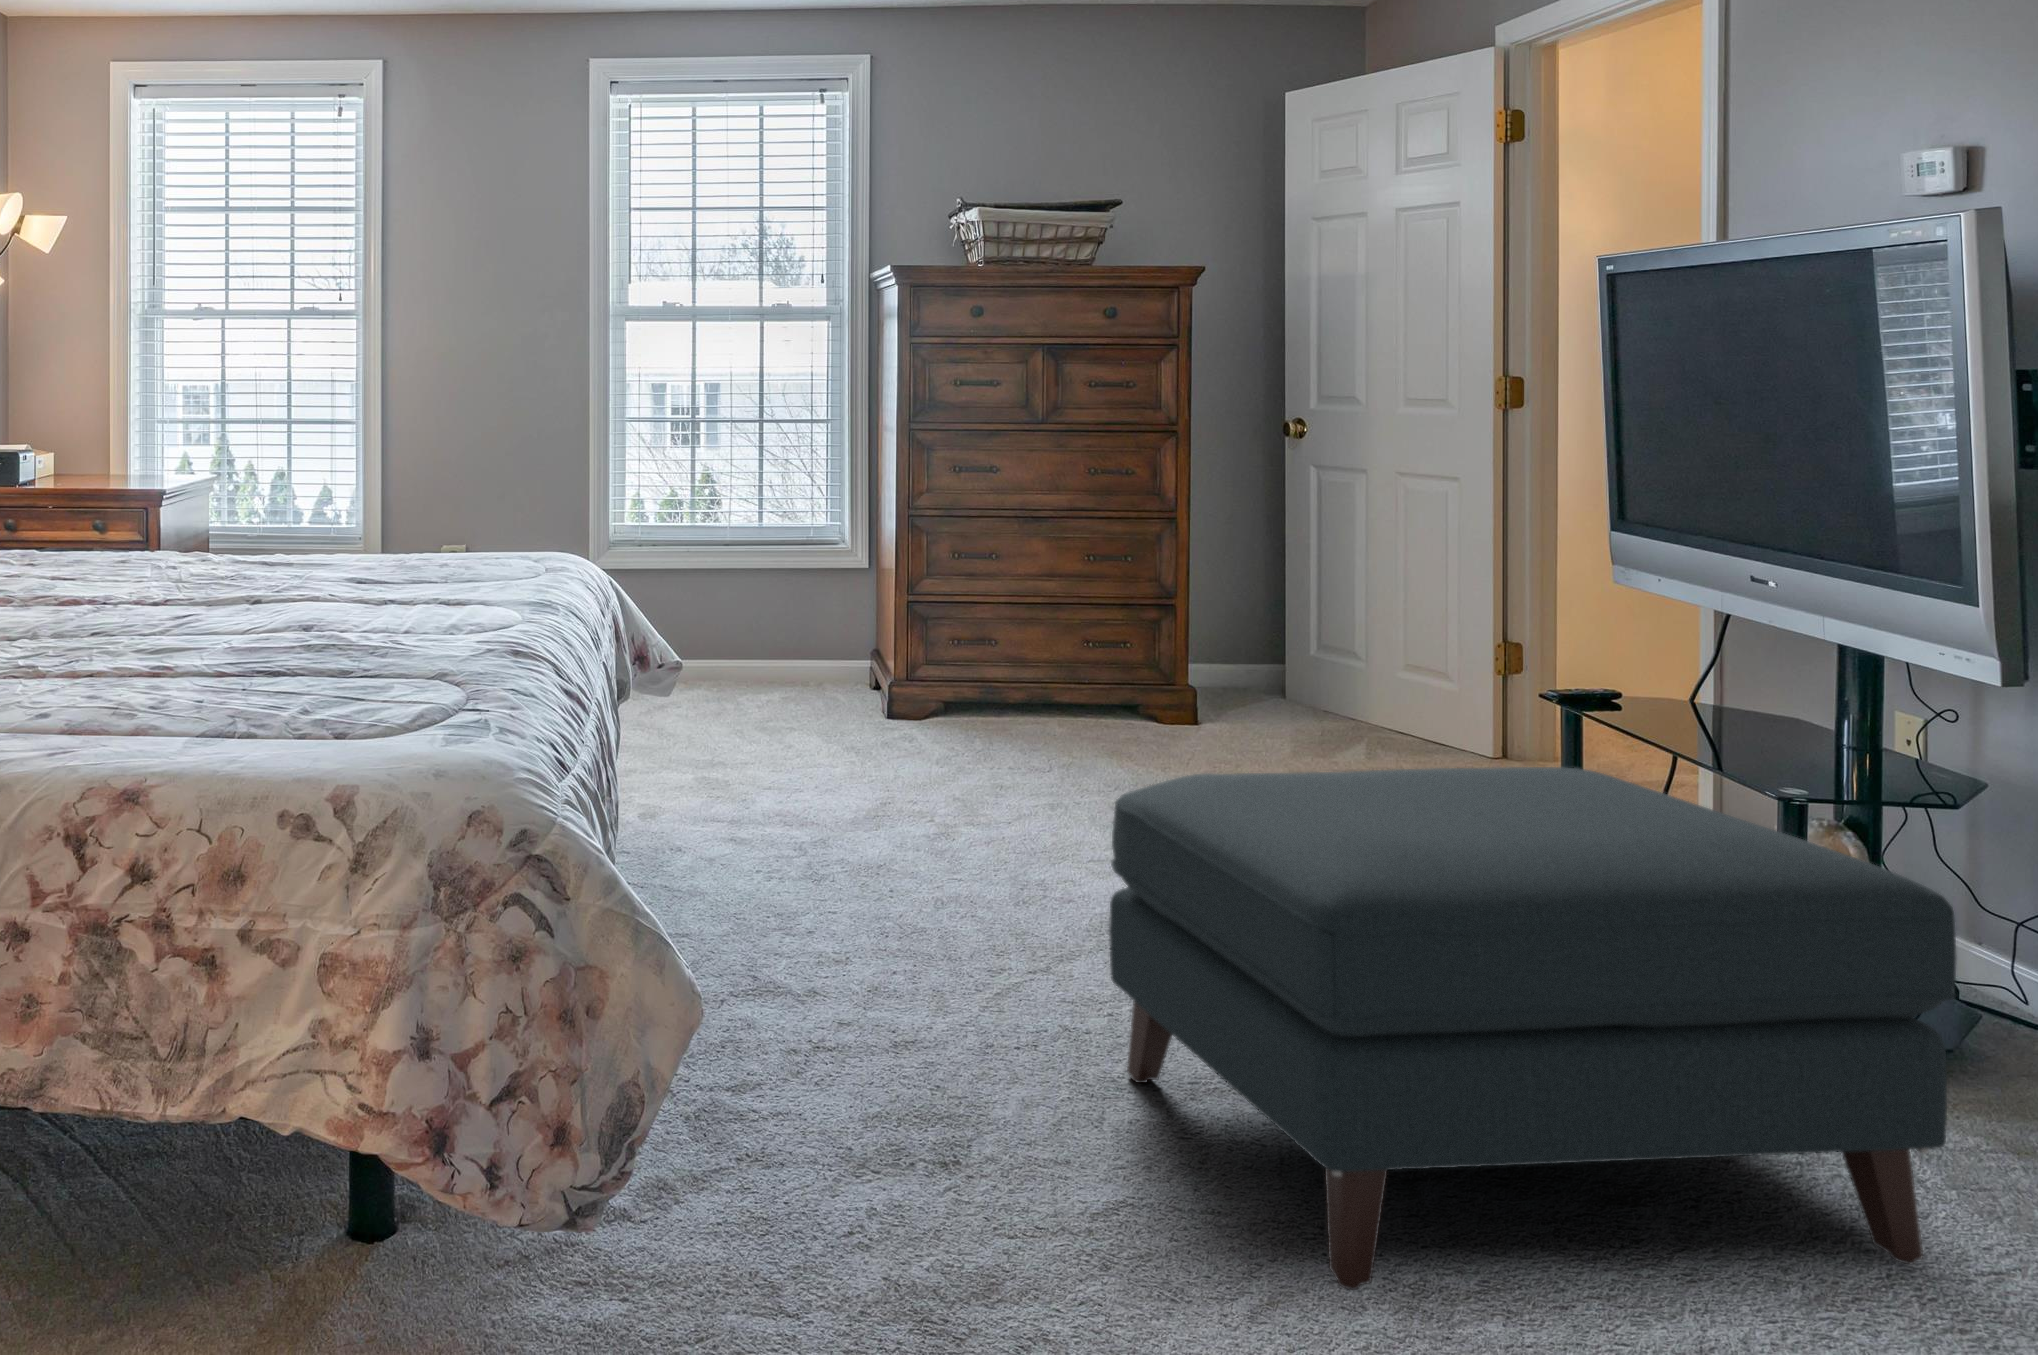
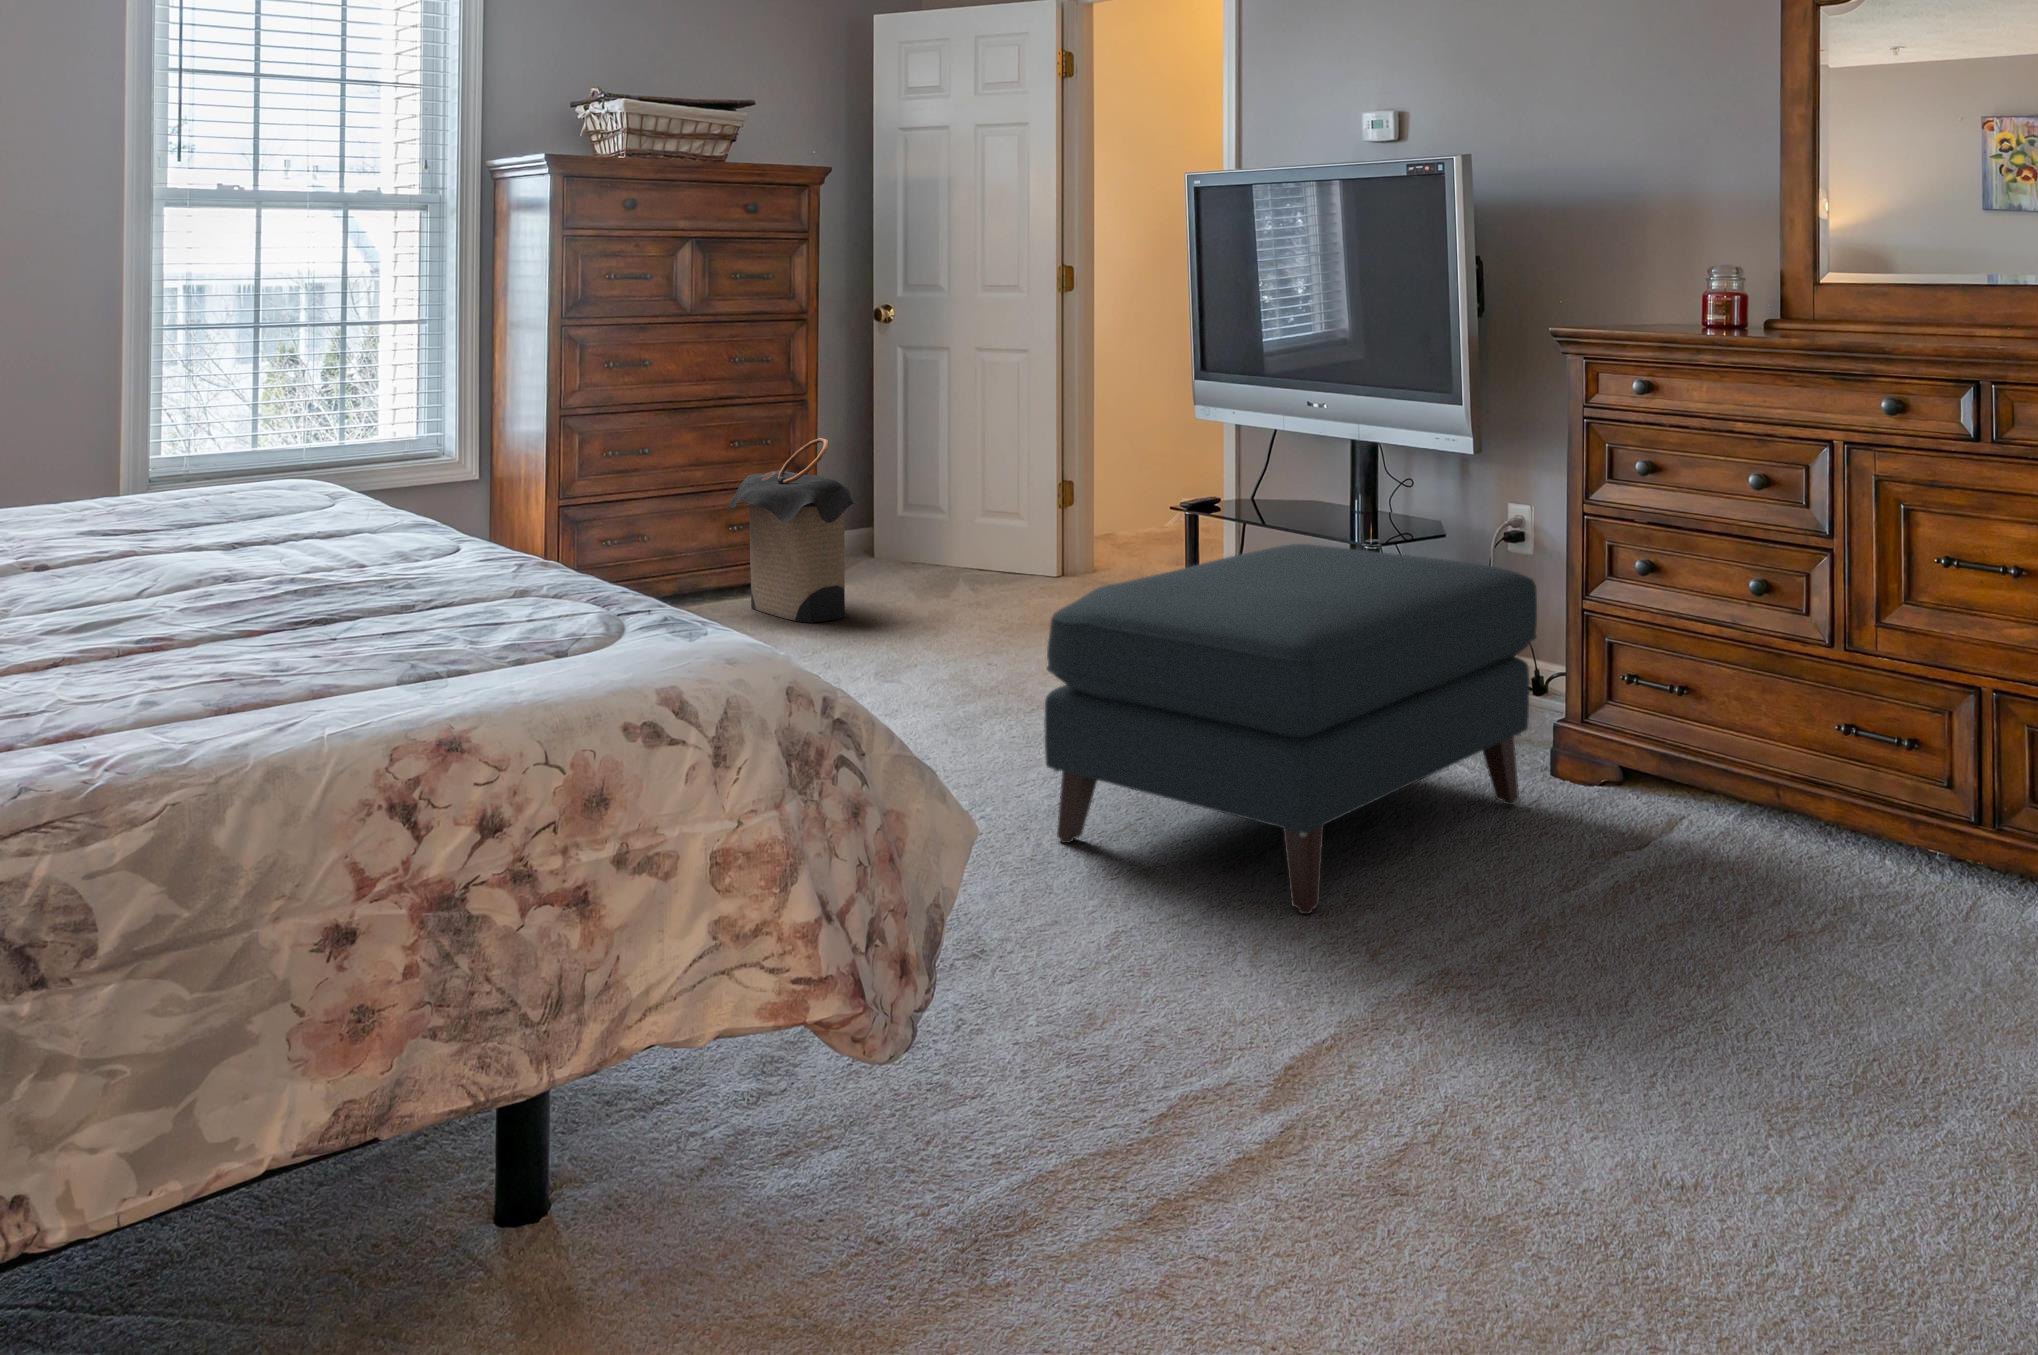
laundry hamper: none [1075,558,1197,760] -> present [729,438,857,623]

